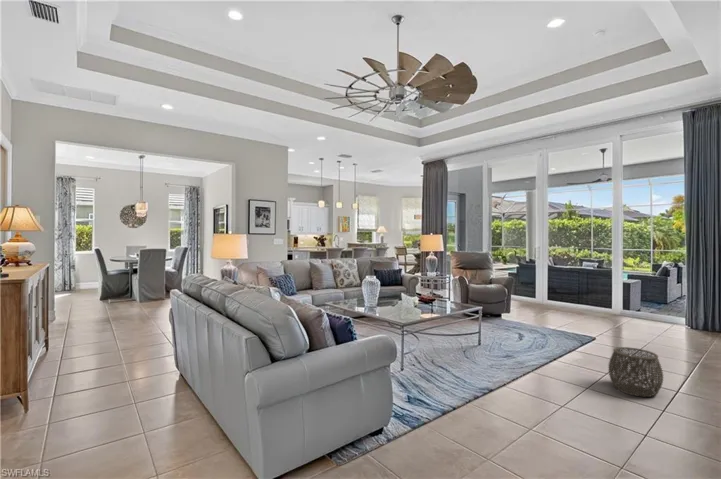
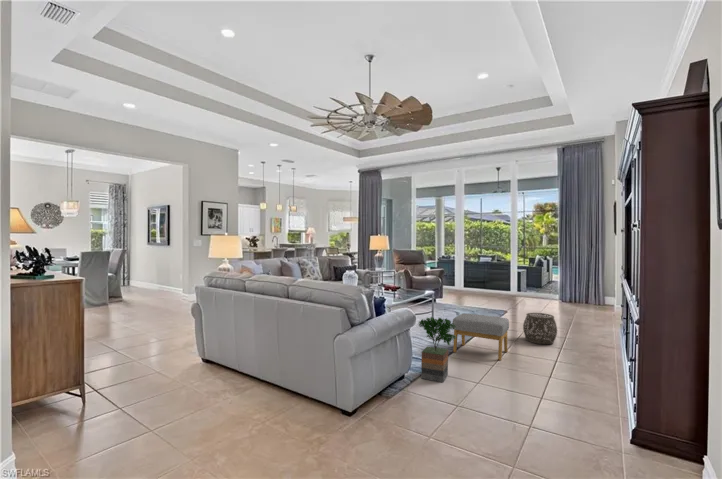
footstool: none [492,344,578,419] -> present [453,313,509,360]
potted tree: none [423,352,479,450] -> present [419,317,456,382]

